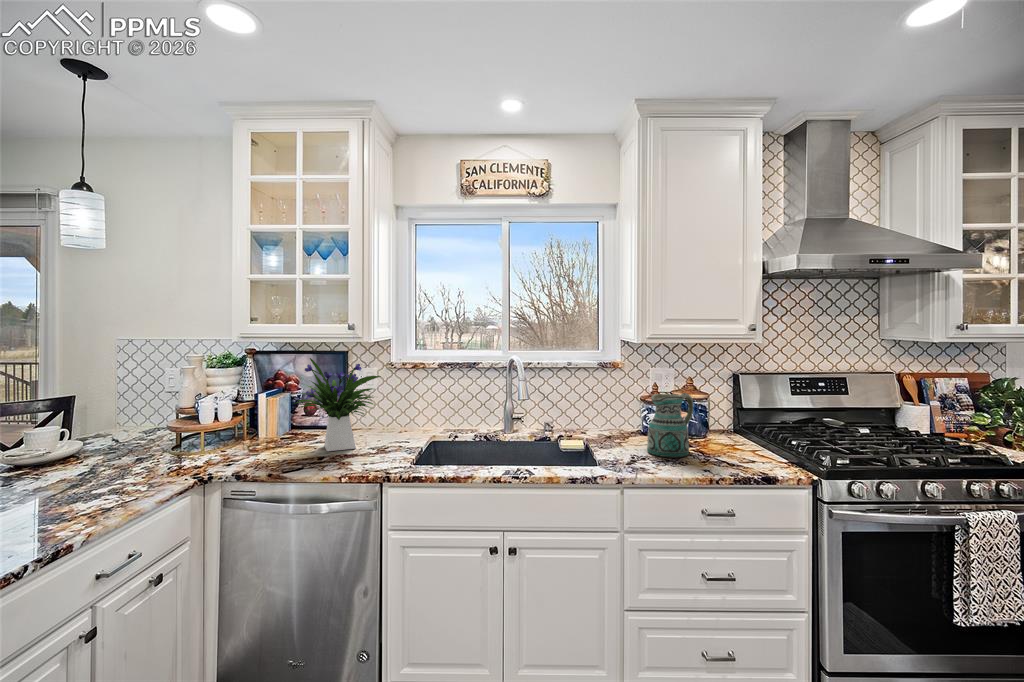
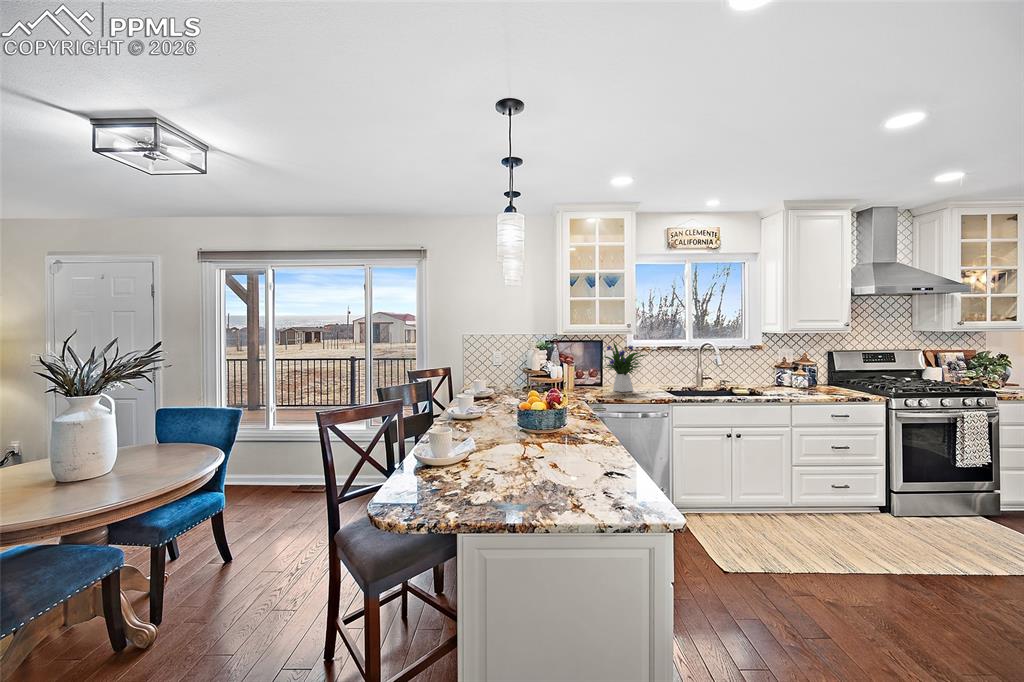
ceramic pitcher: present [647,393,693,457] -> none [791,360,816,393]

